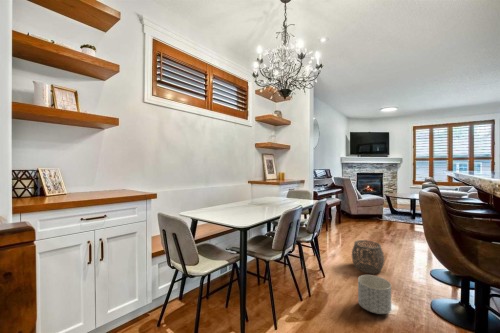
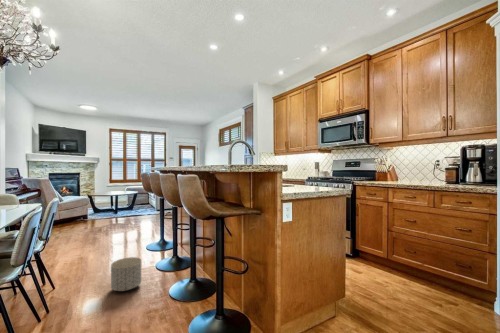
woven basket: present [352,240,384,273] -> none [82,234,118,268]

